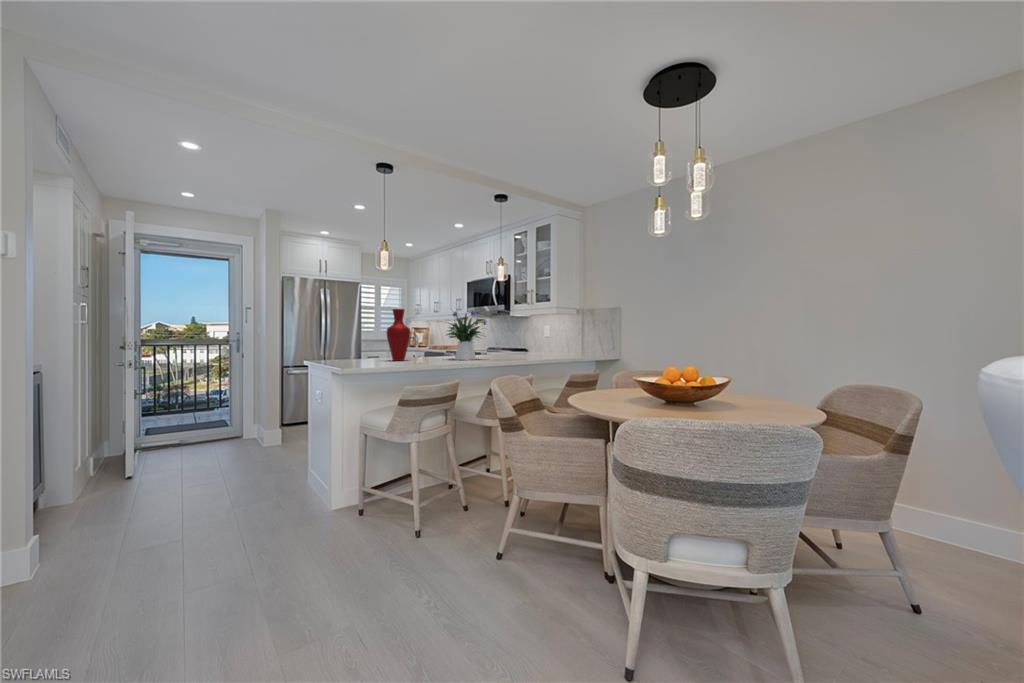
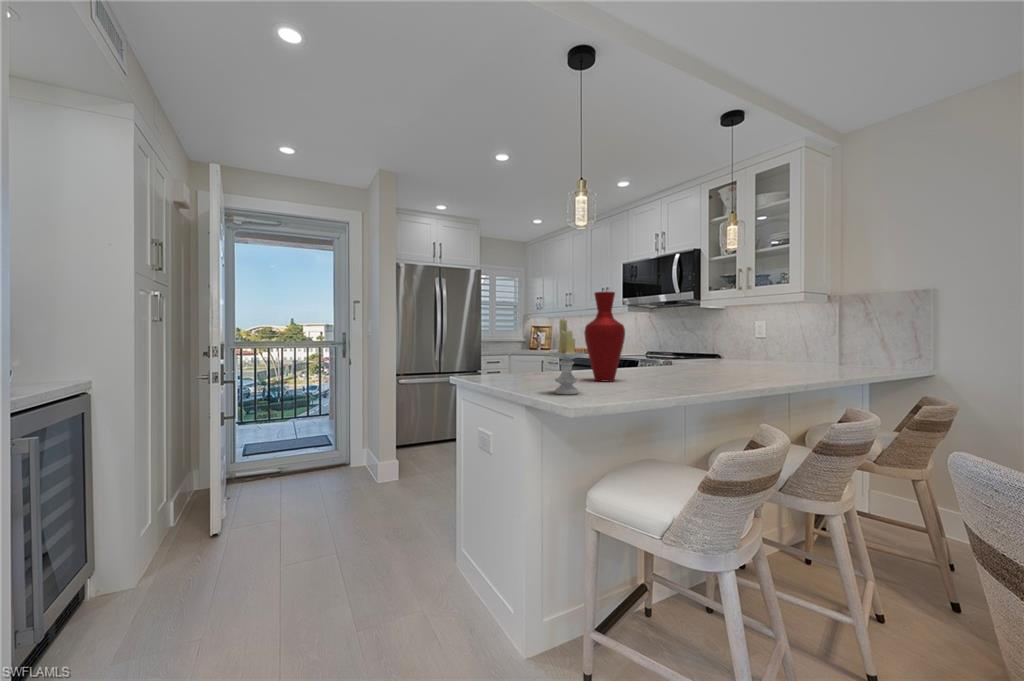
flower arrangement: present [447,311,487,360] -> none [667,290,765,381]
candle: none [347,325,368,365] -> present [548,319,585,394]

